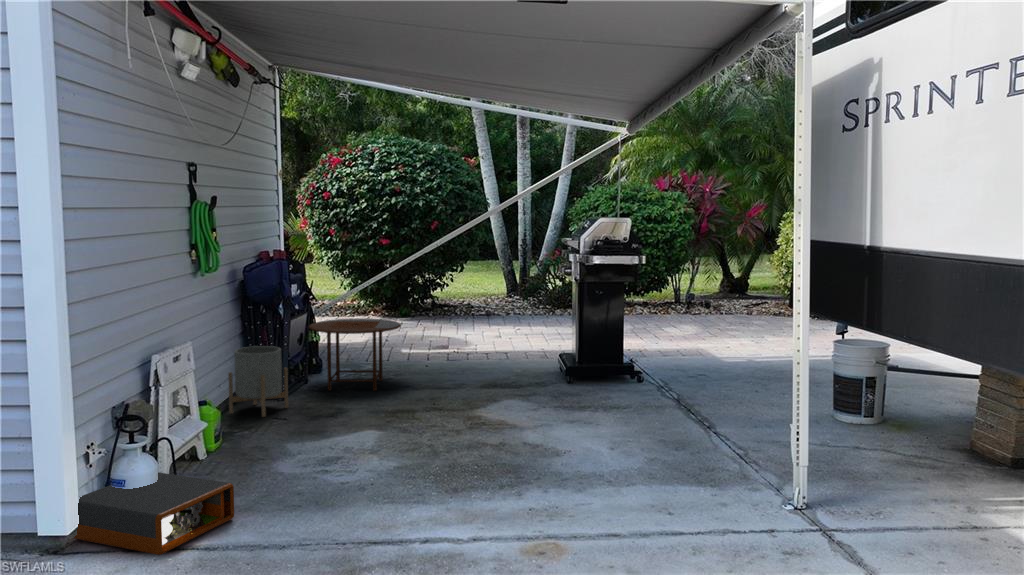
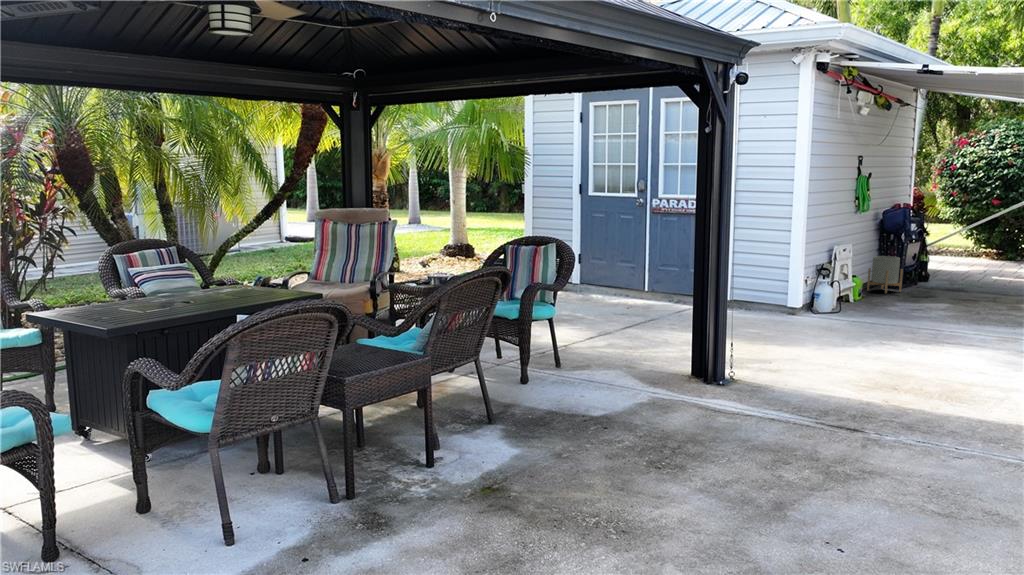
side table: present [309,318,401,391] -> none [920,248,984,292]
storage box: present [74,472,234,555] -> none [798,294,866,318]

